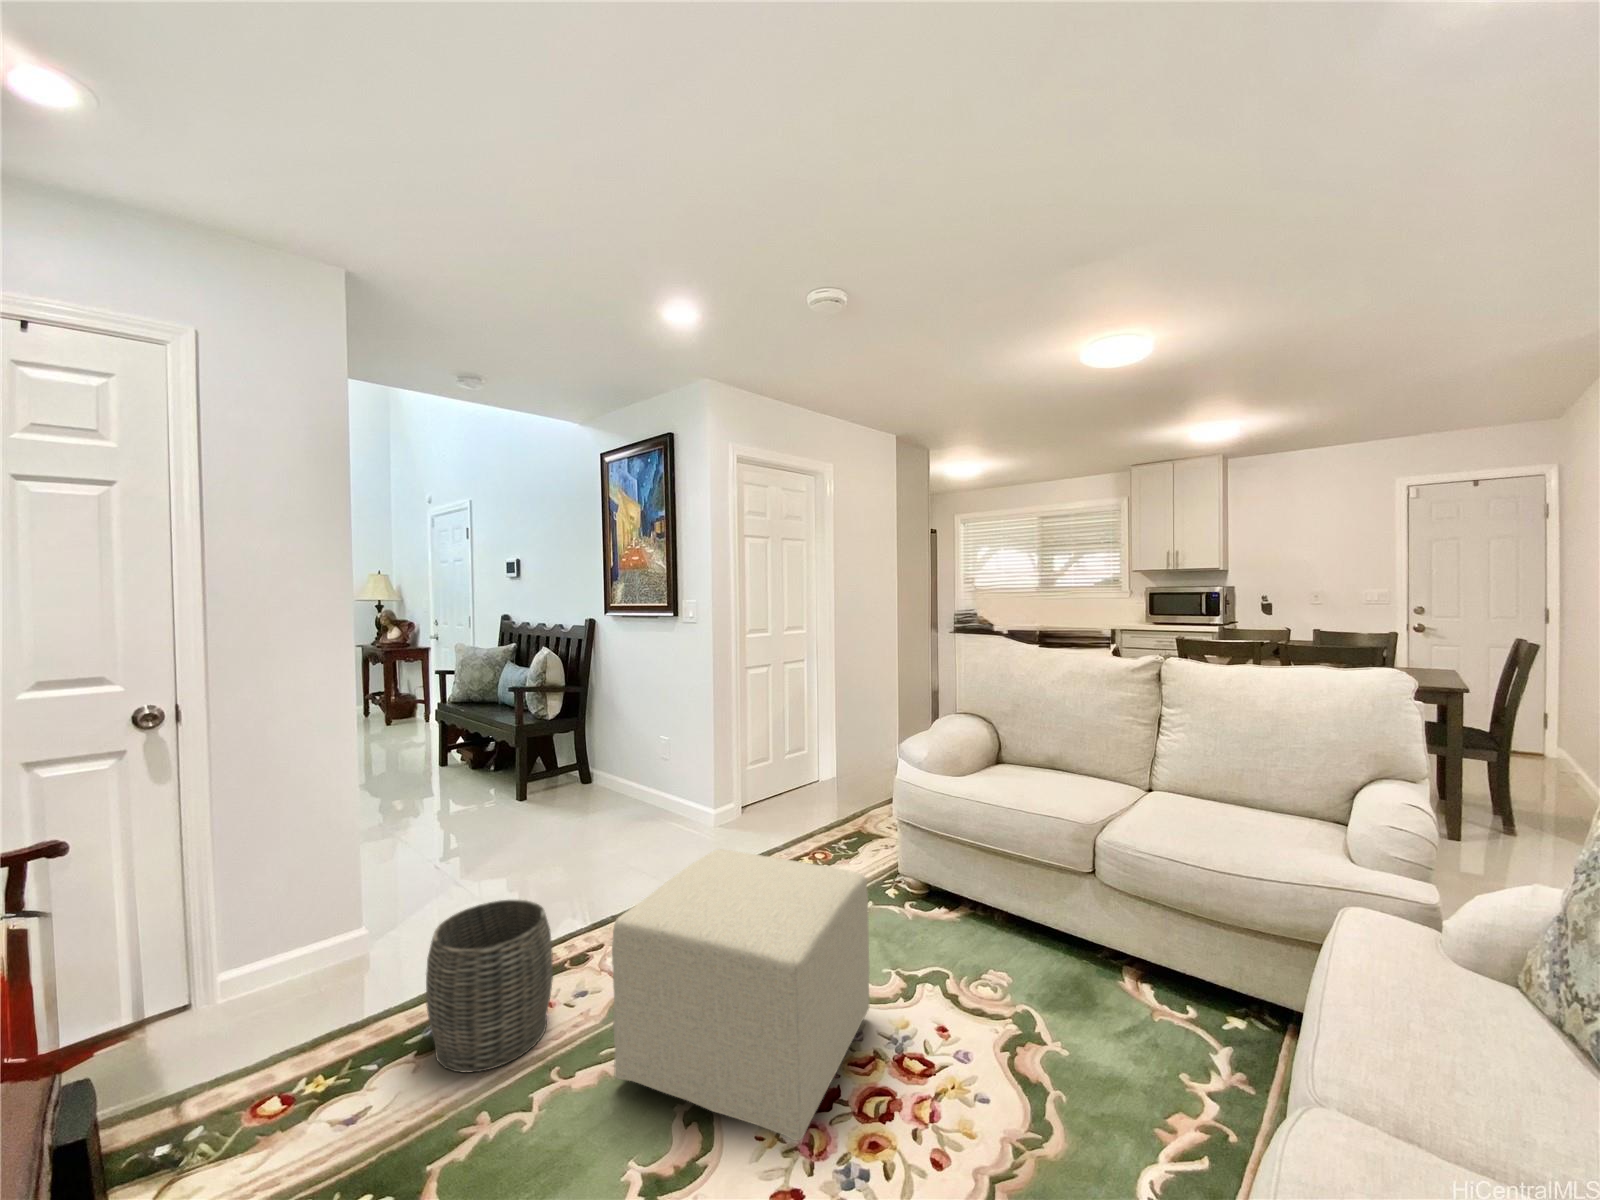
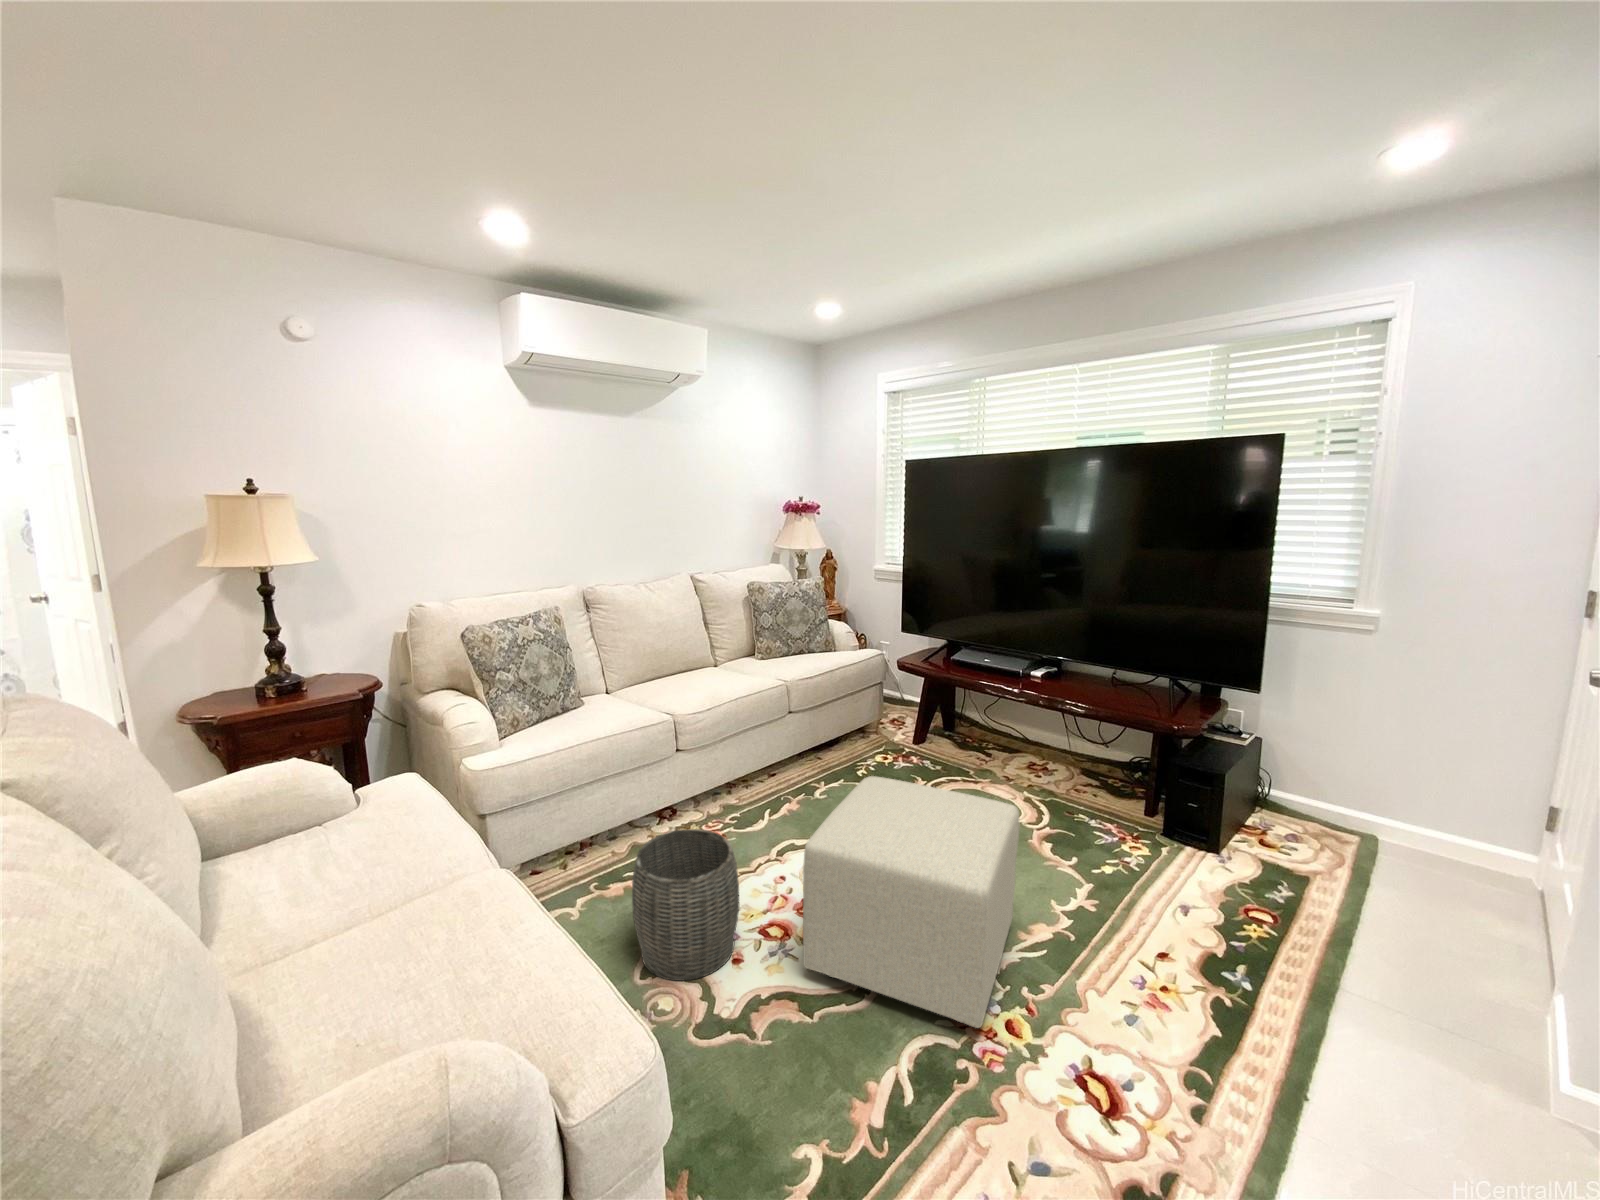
woven basket: present [426,900,553,1073] -> present [632,829,739,981]

